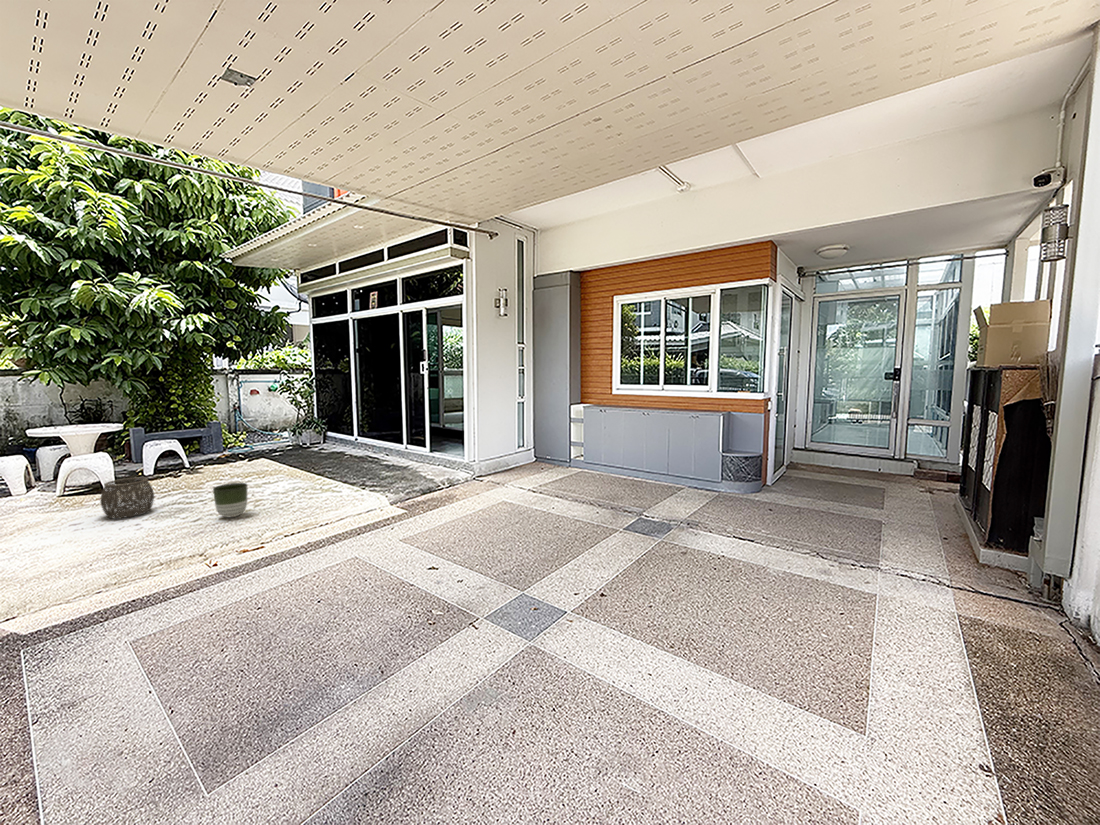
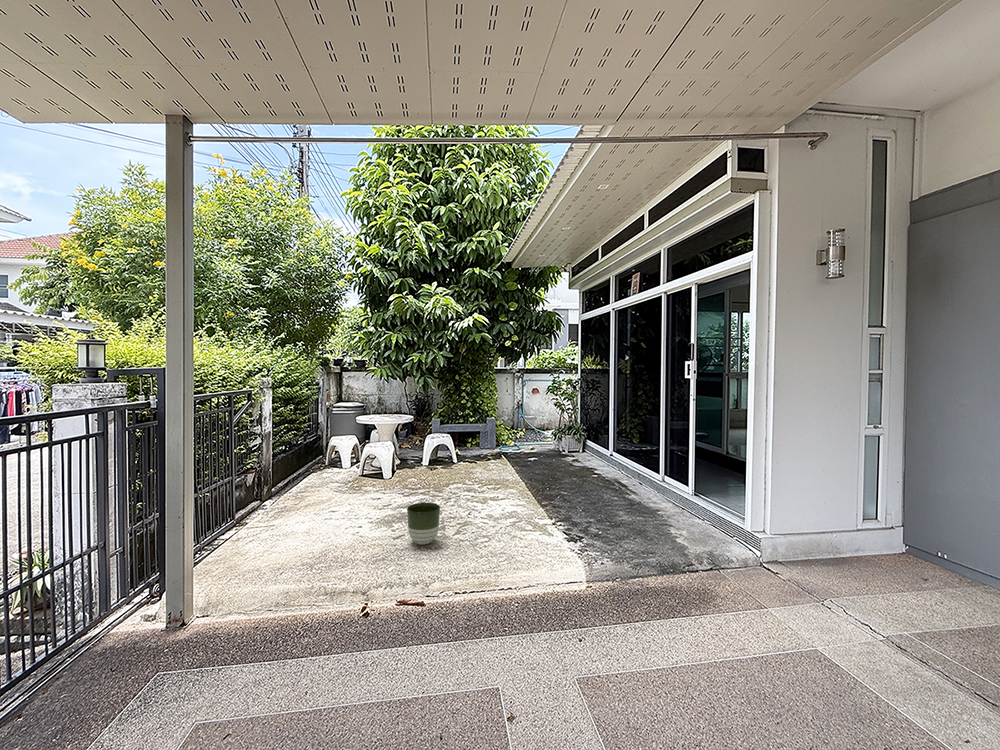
woven basket: present [100,477,154,518] -> none [345,475,386,516]

